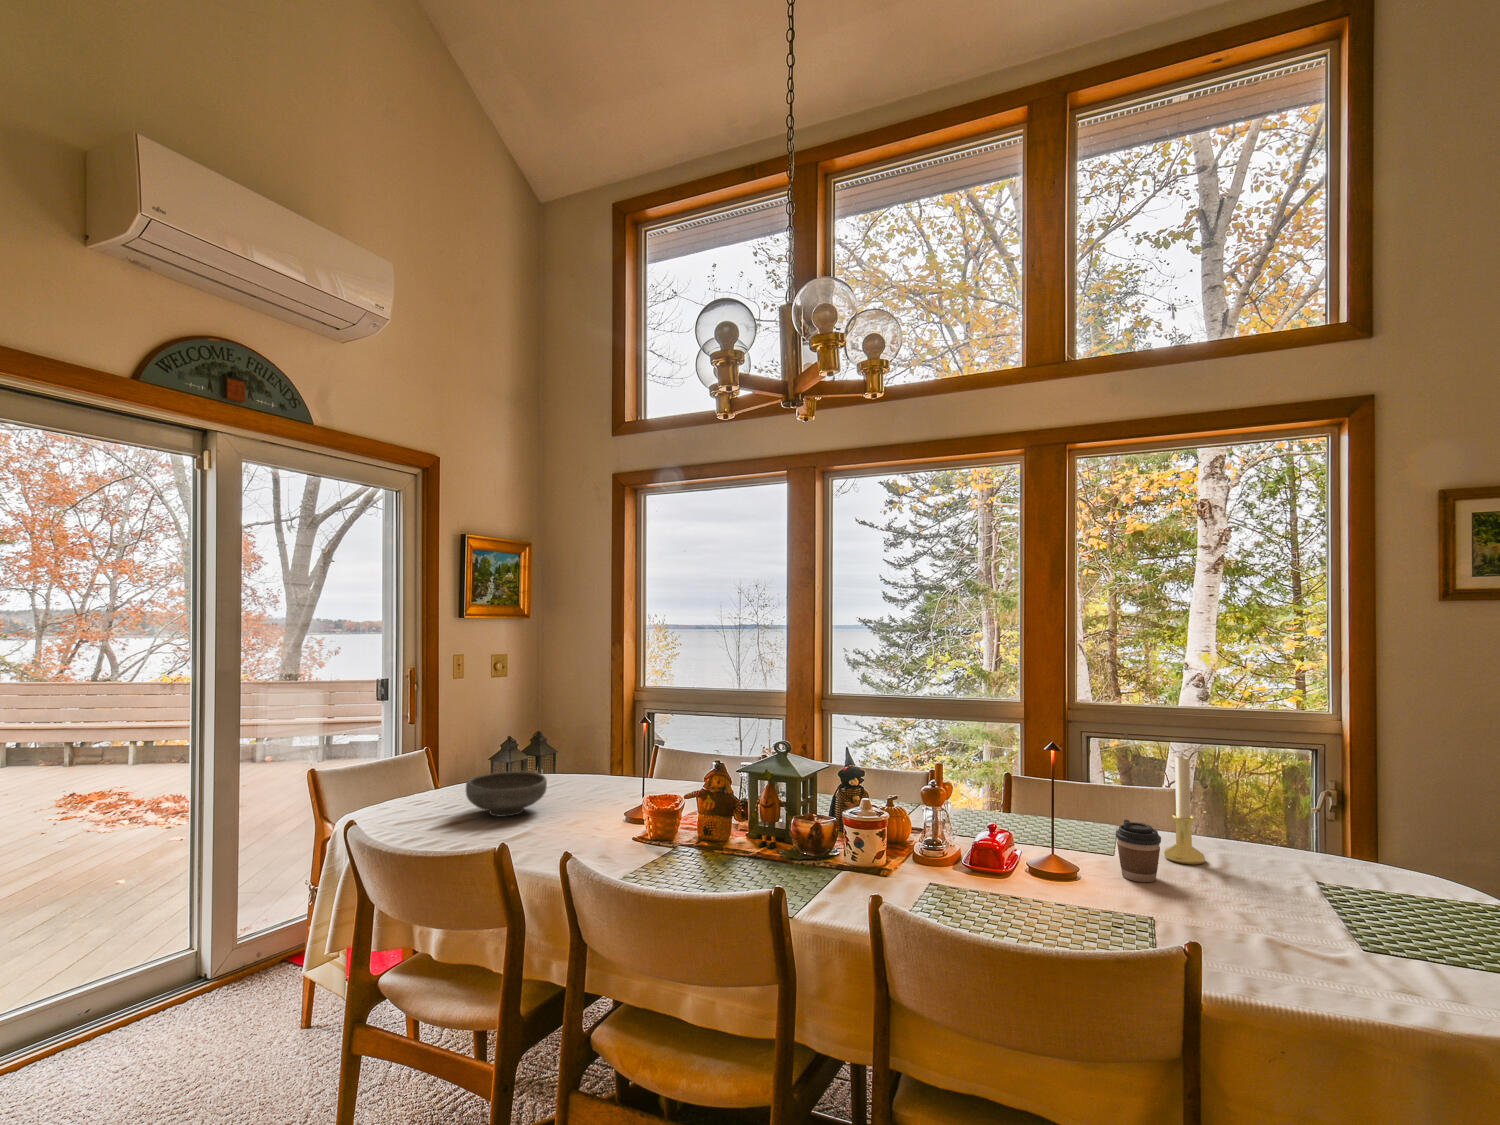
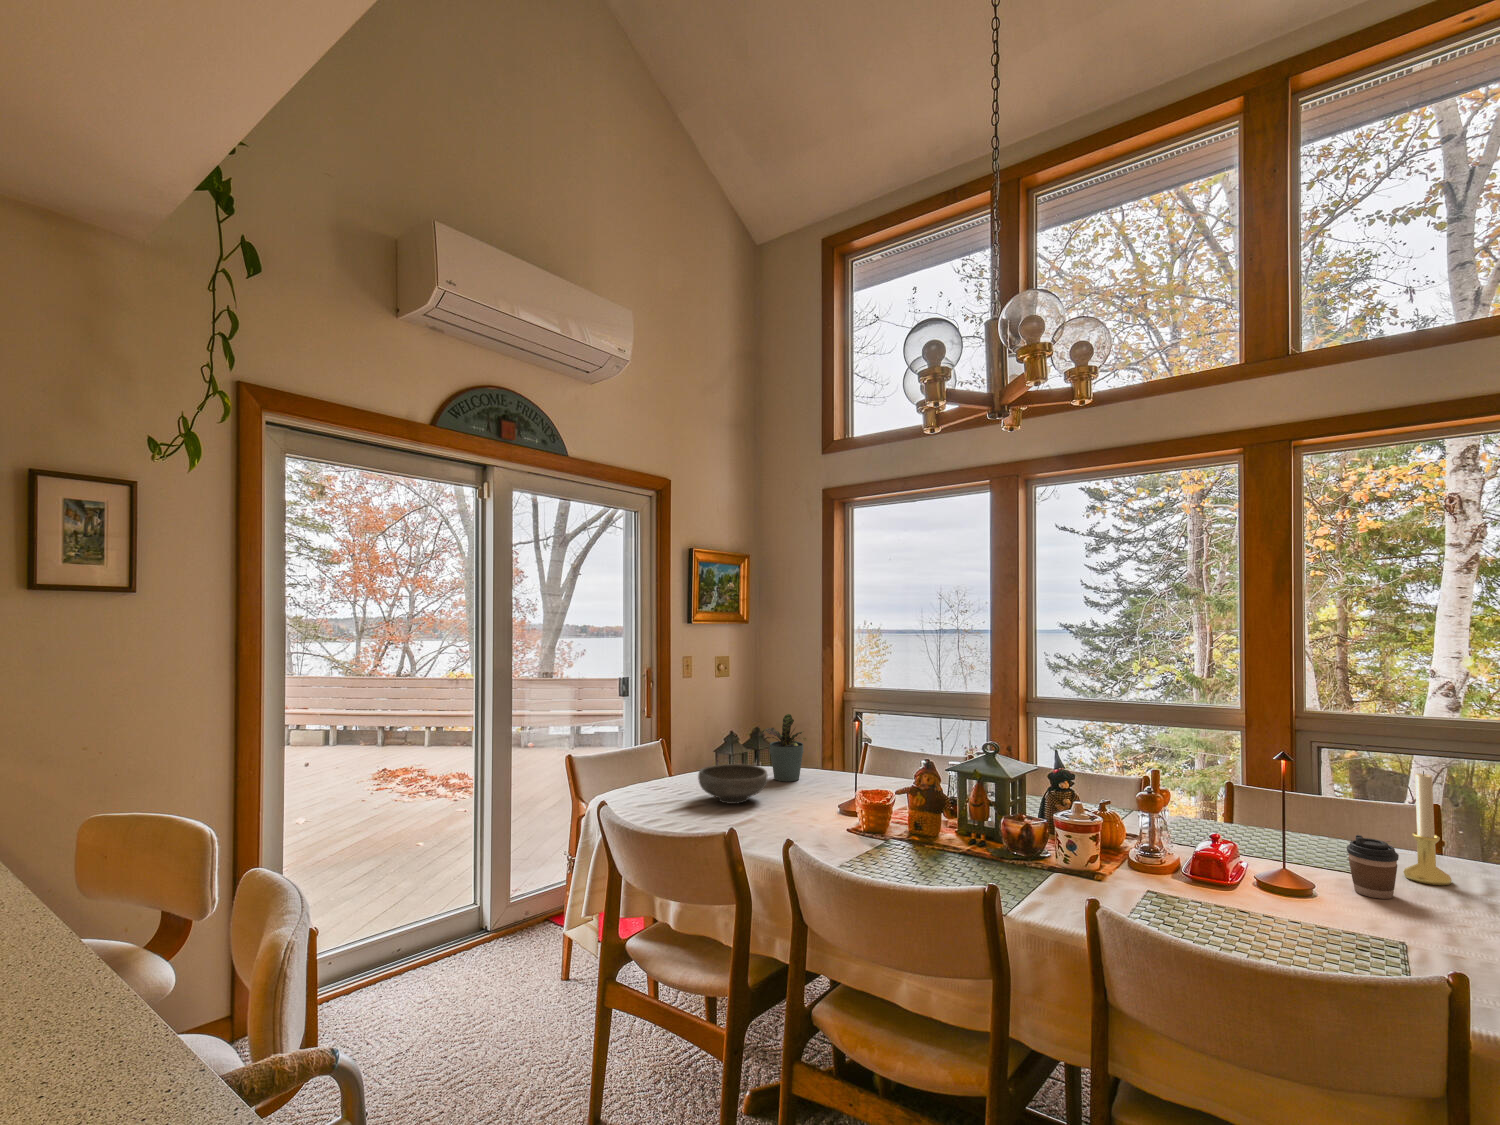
potted plant: none [548,714,598,788] -> present [762,714,807,781]

